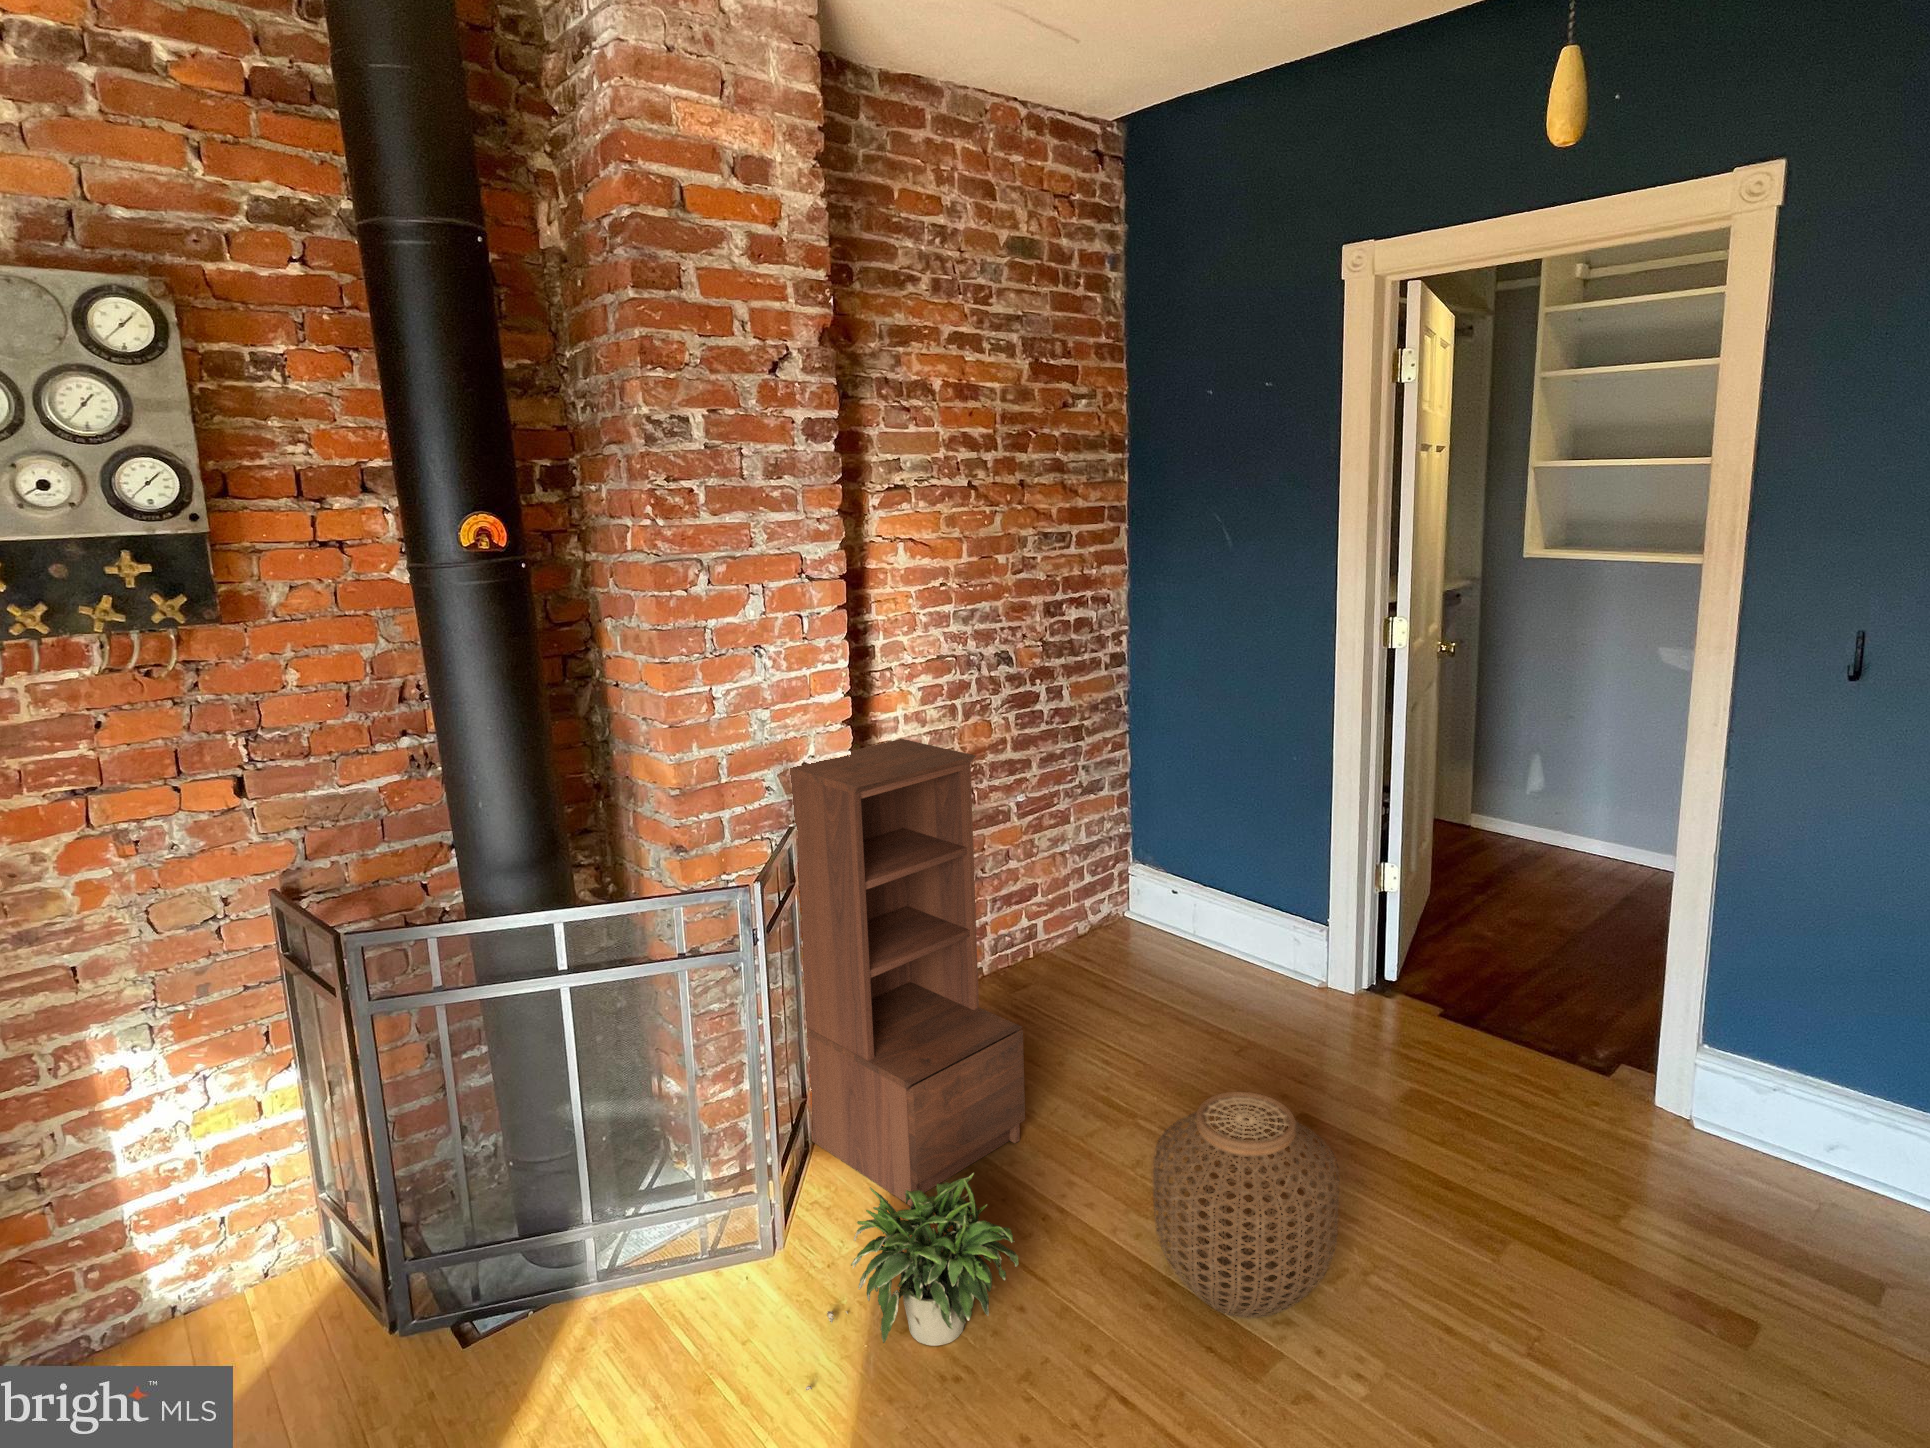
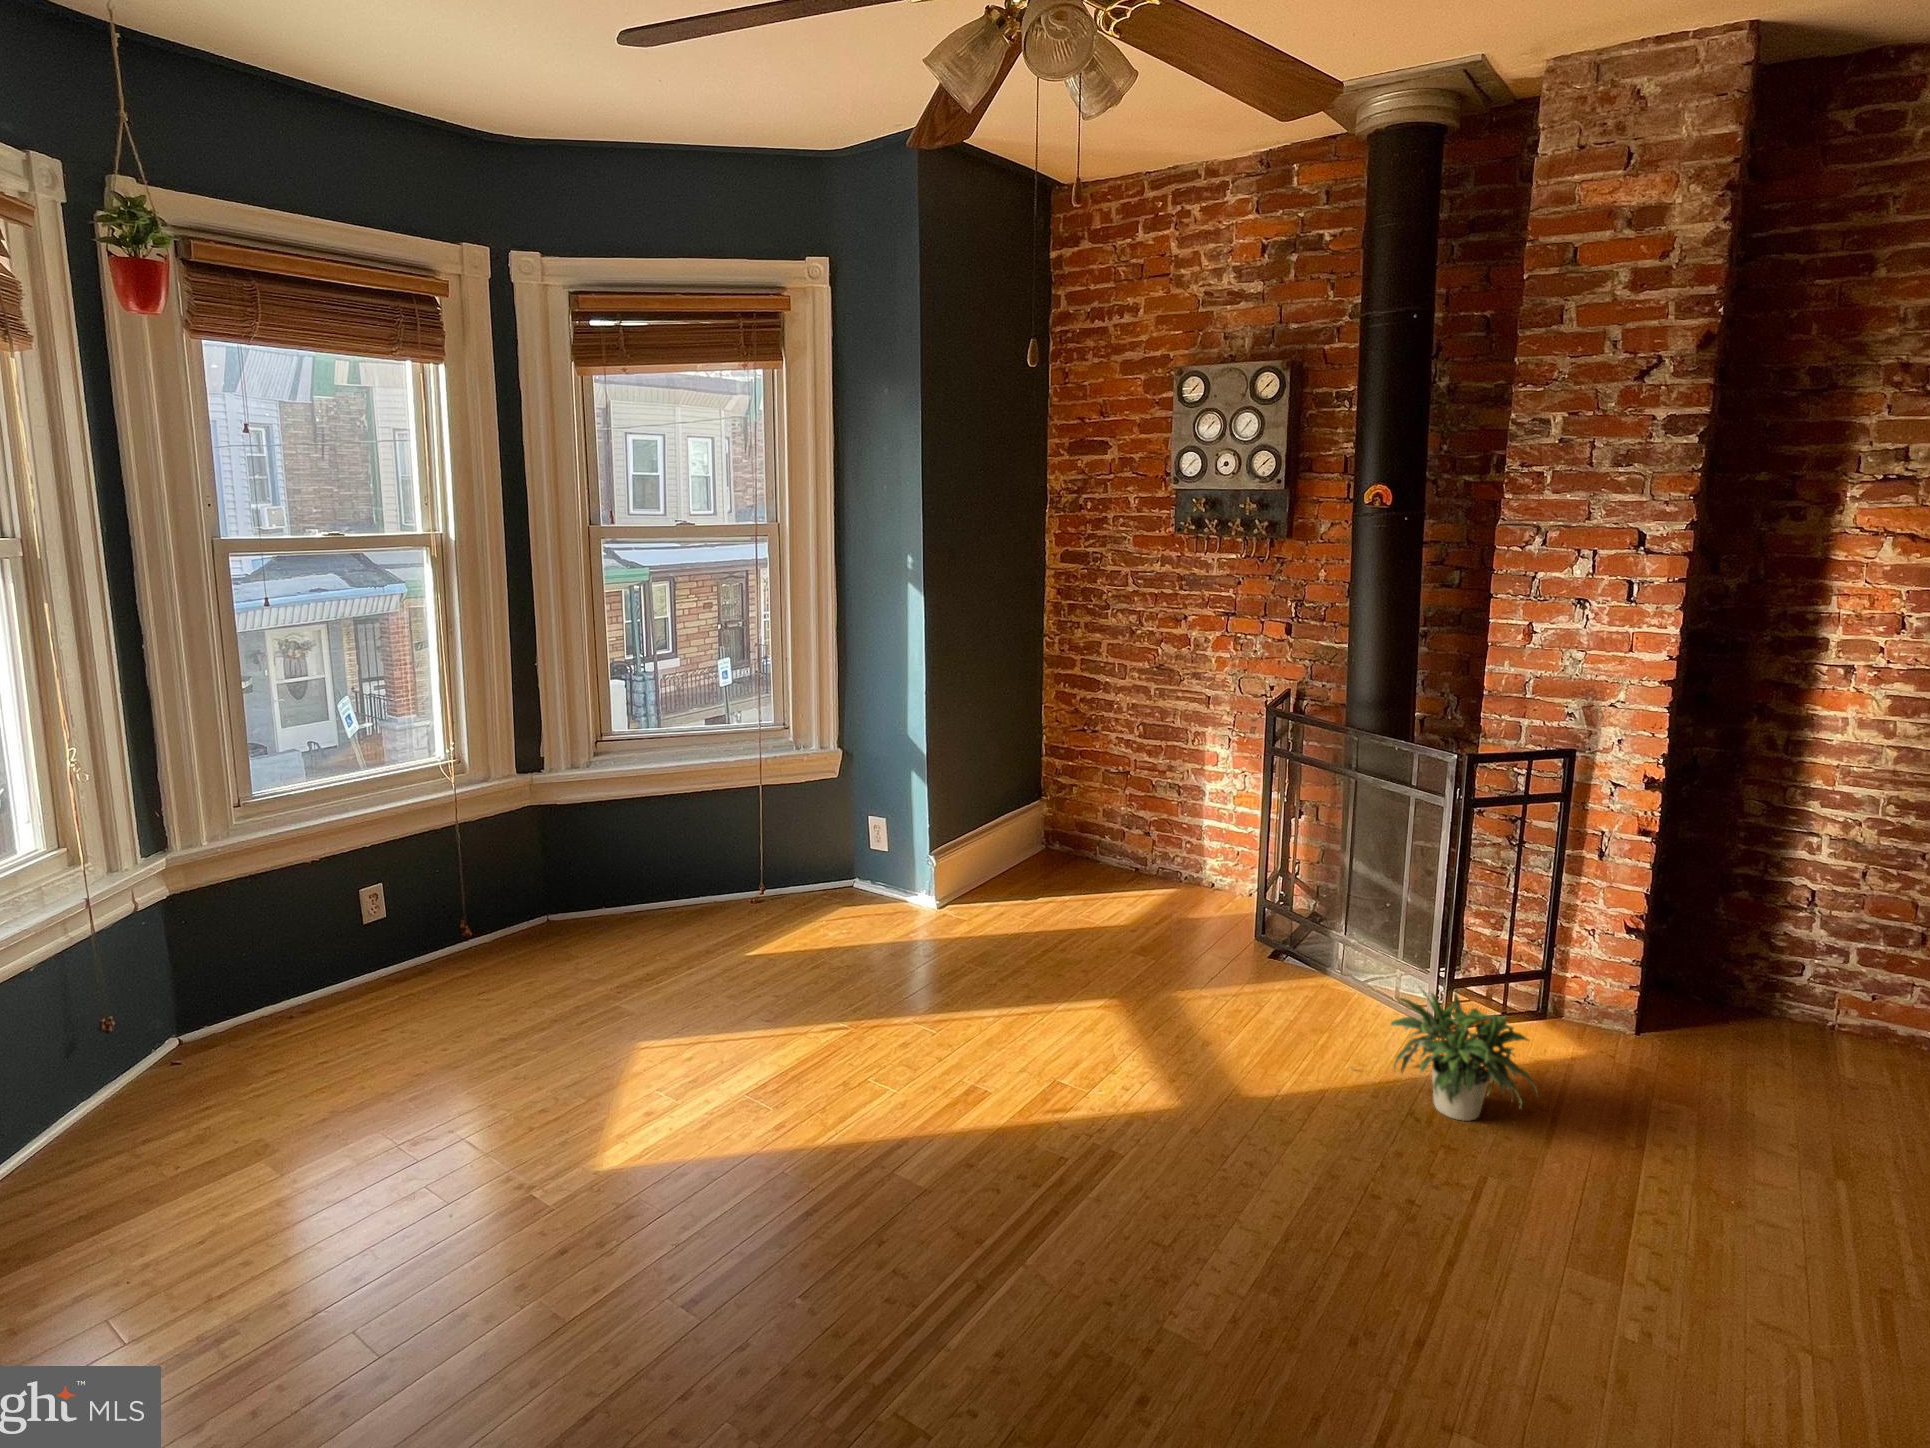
bookshelf: present [790,739,1025,1206] -> none [1554,704,1762,1115]
woven basket: present [1153,1092,1339,1318] -> none [1609,1081,1837,1308]

